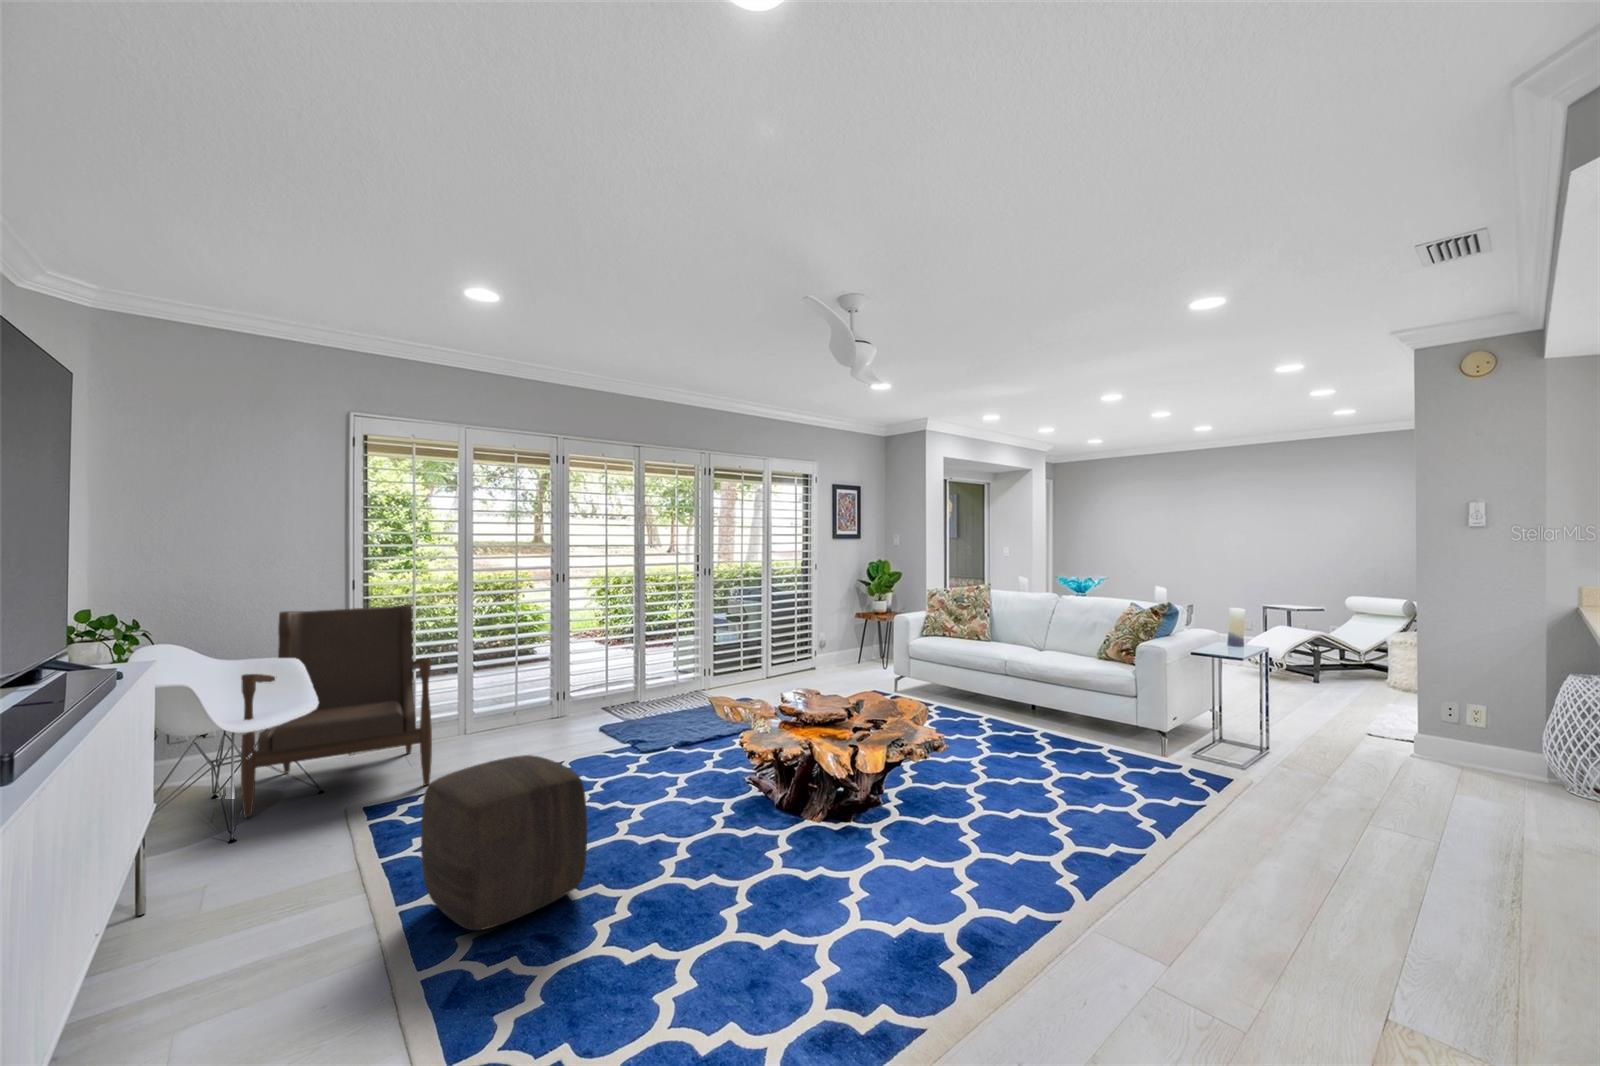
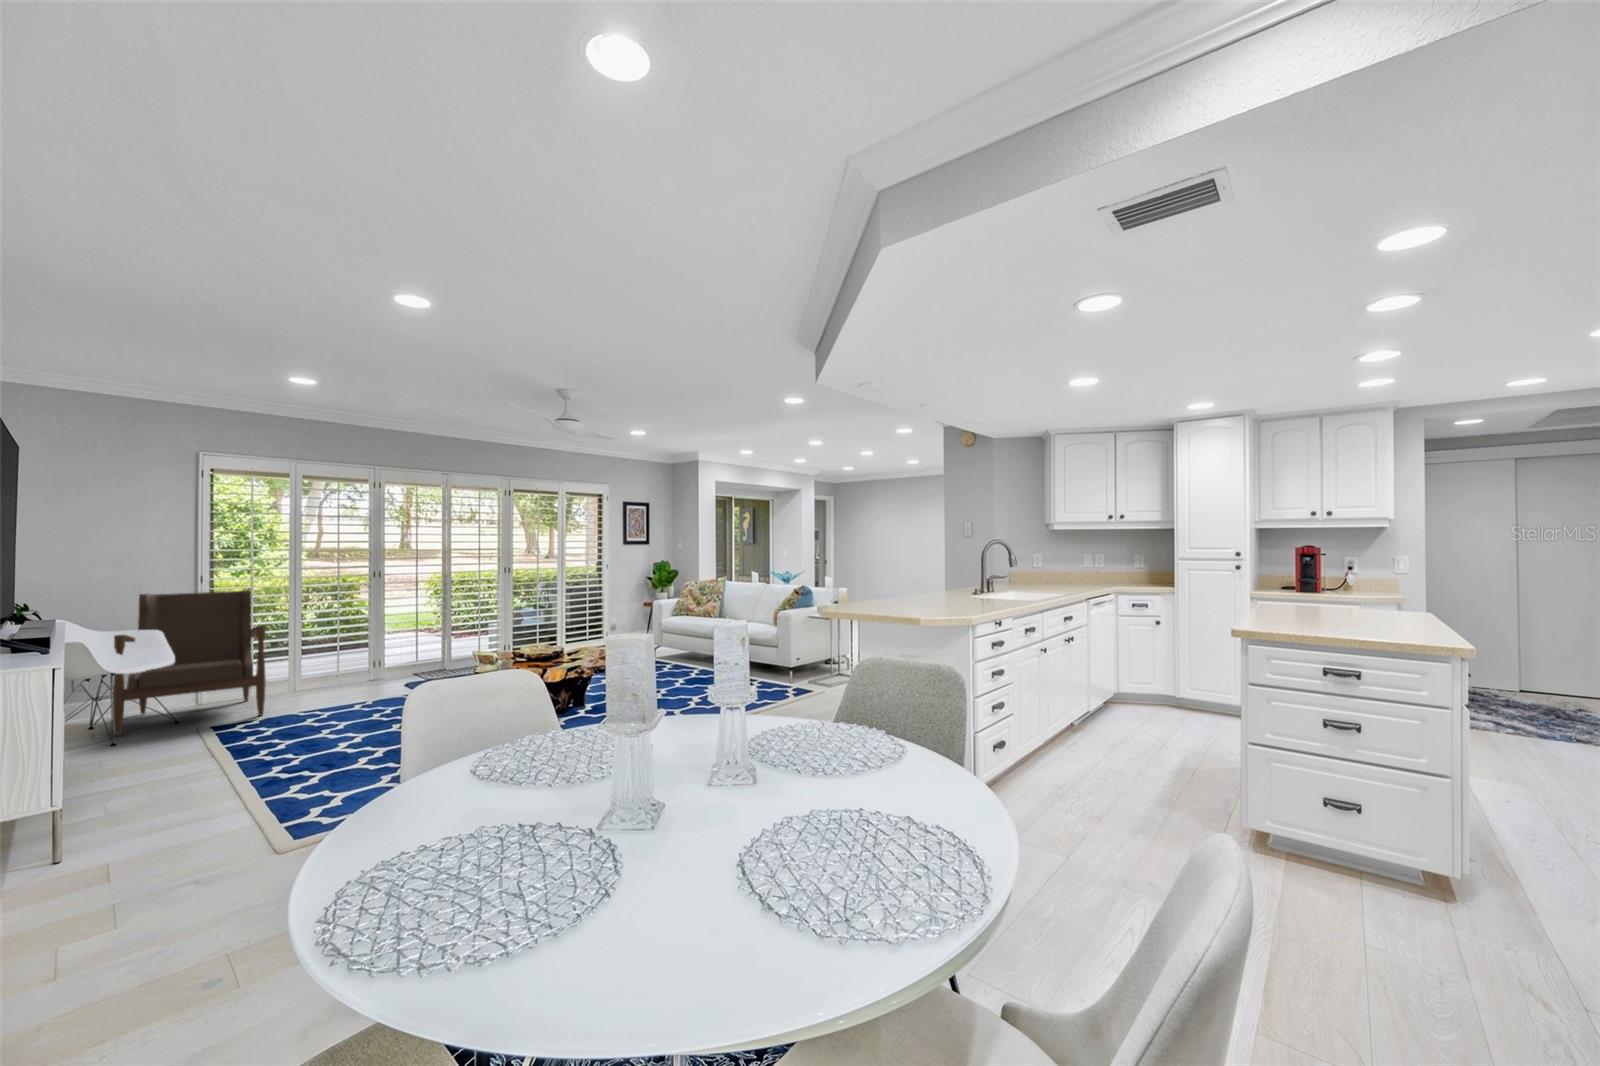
ottoman: present [421,755,587,930] -> none [256,675,368,765]

